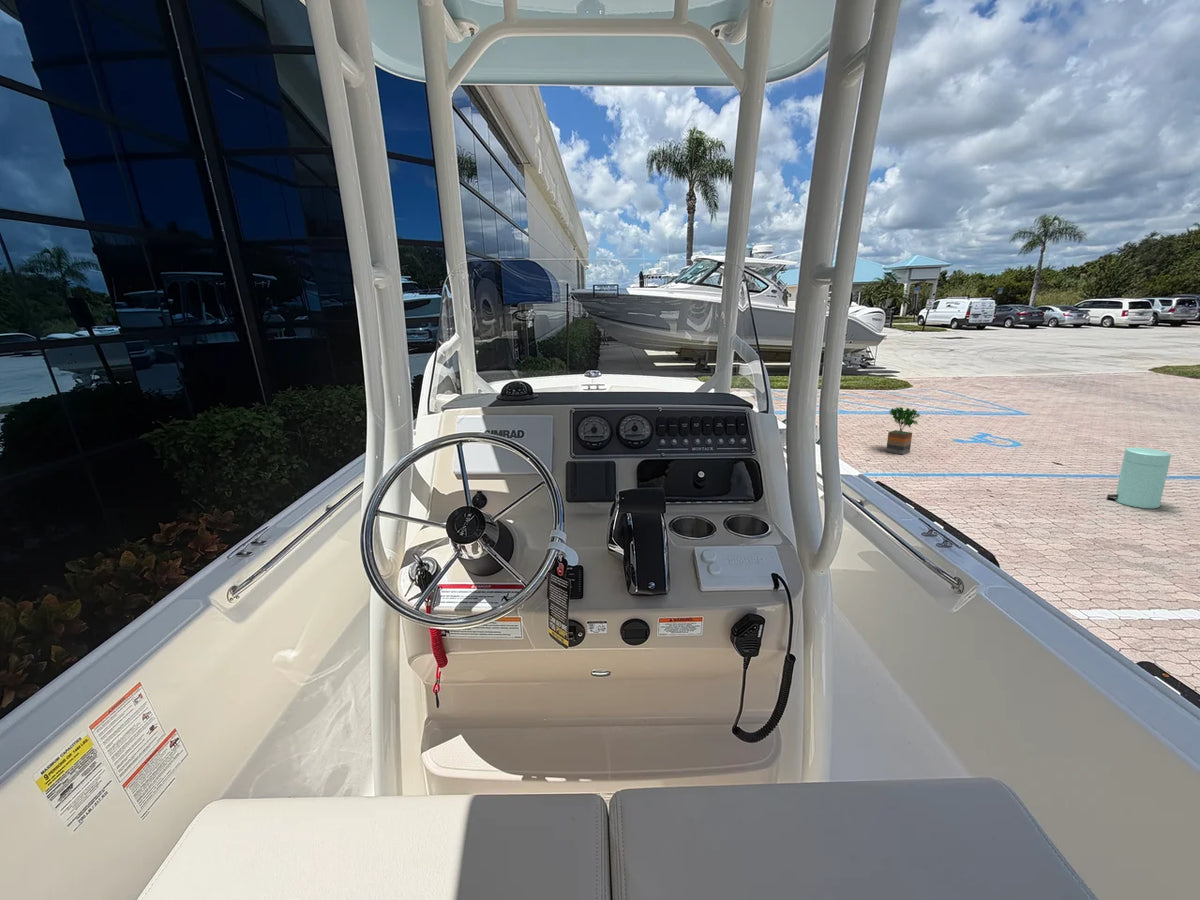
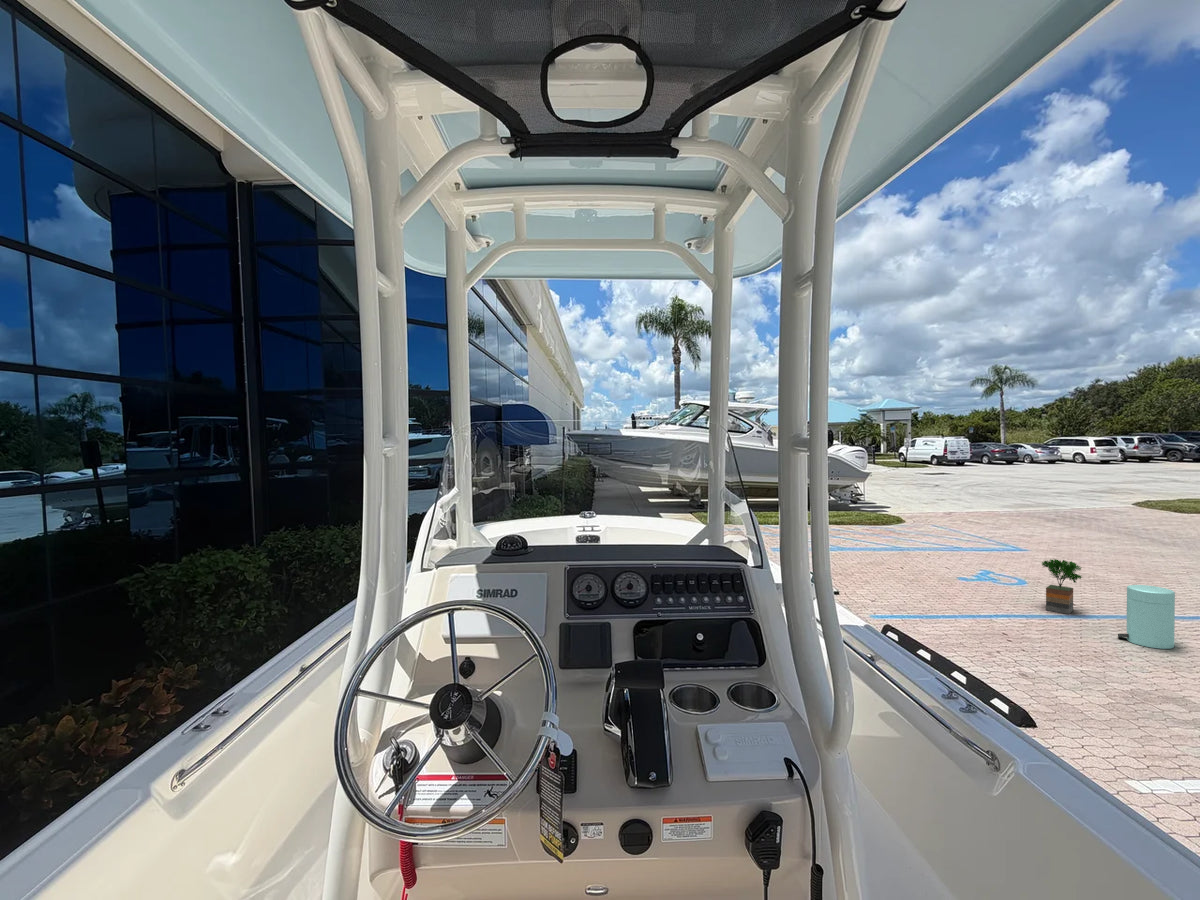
potted tree: present [886,407,920,455] -> present [1042,559,1082,614]

